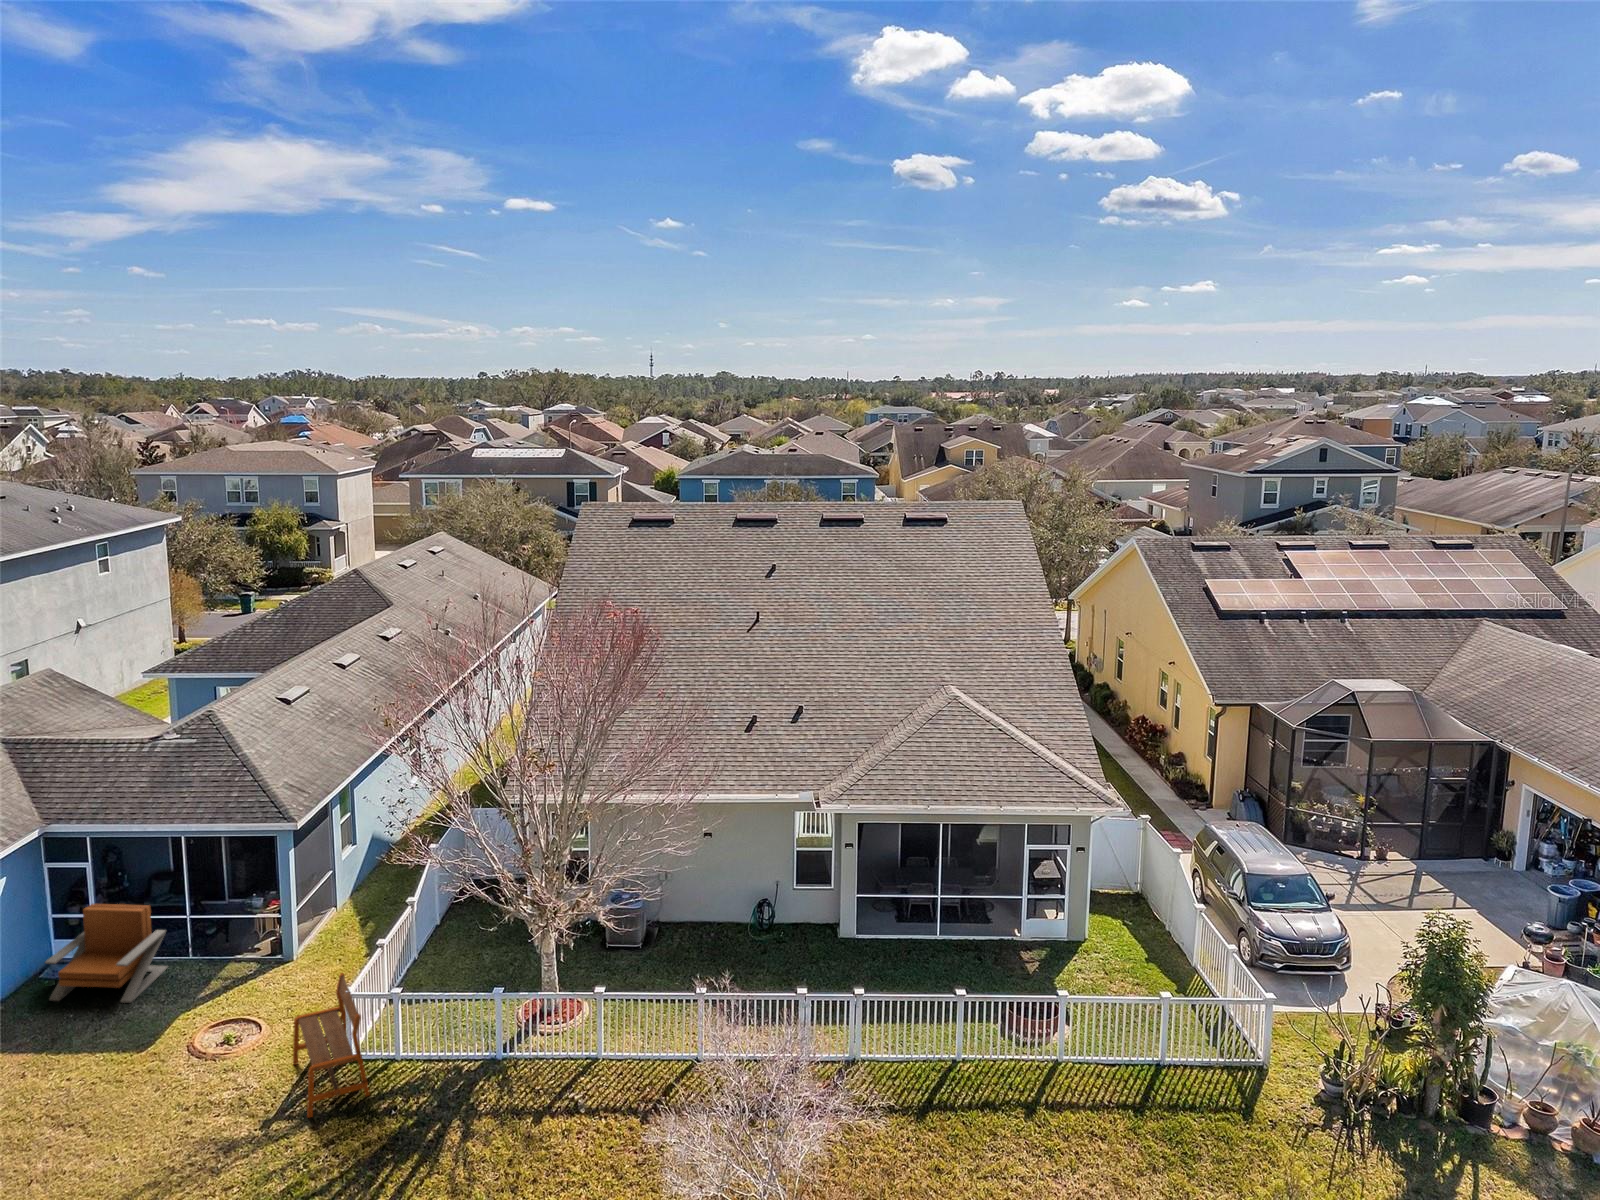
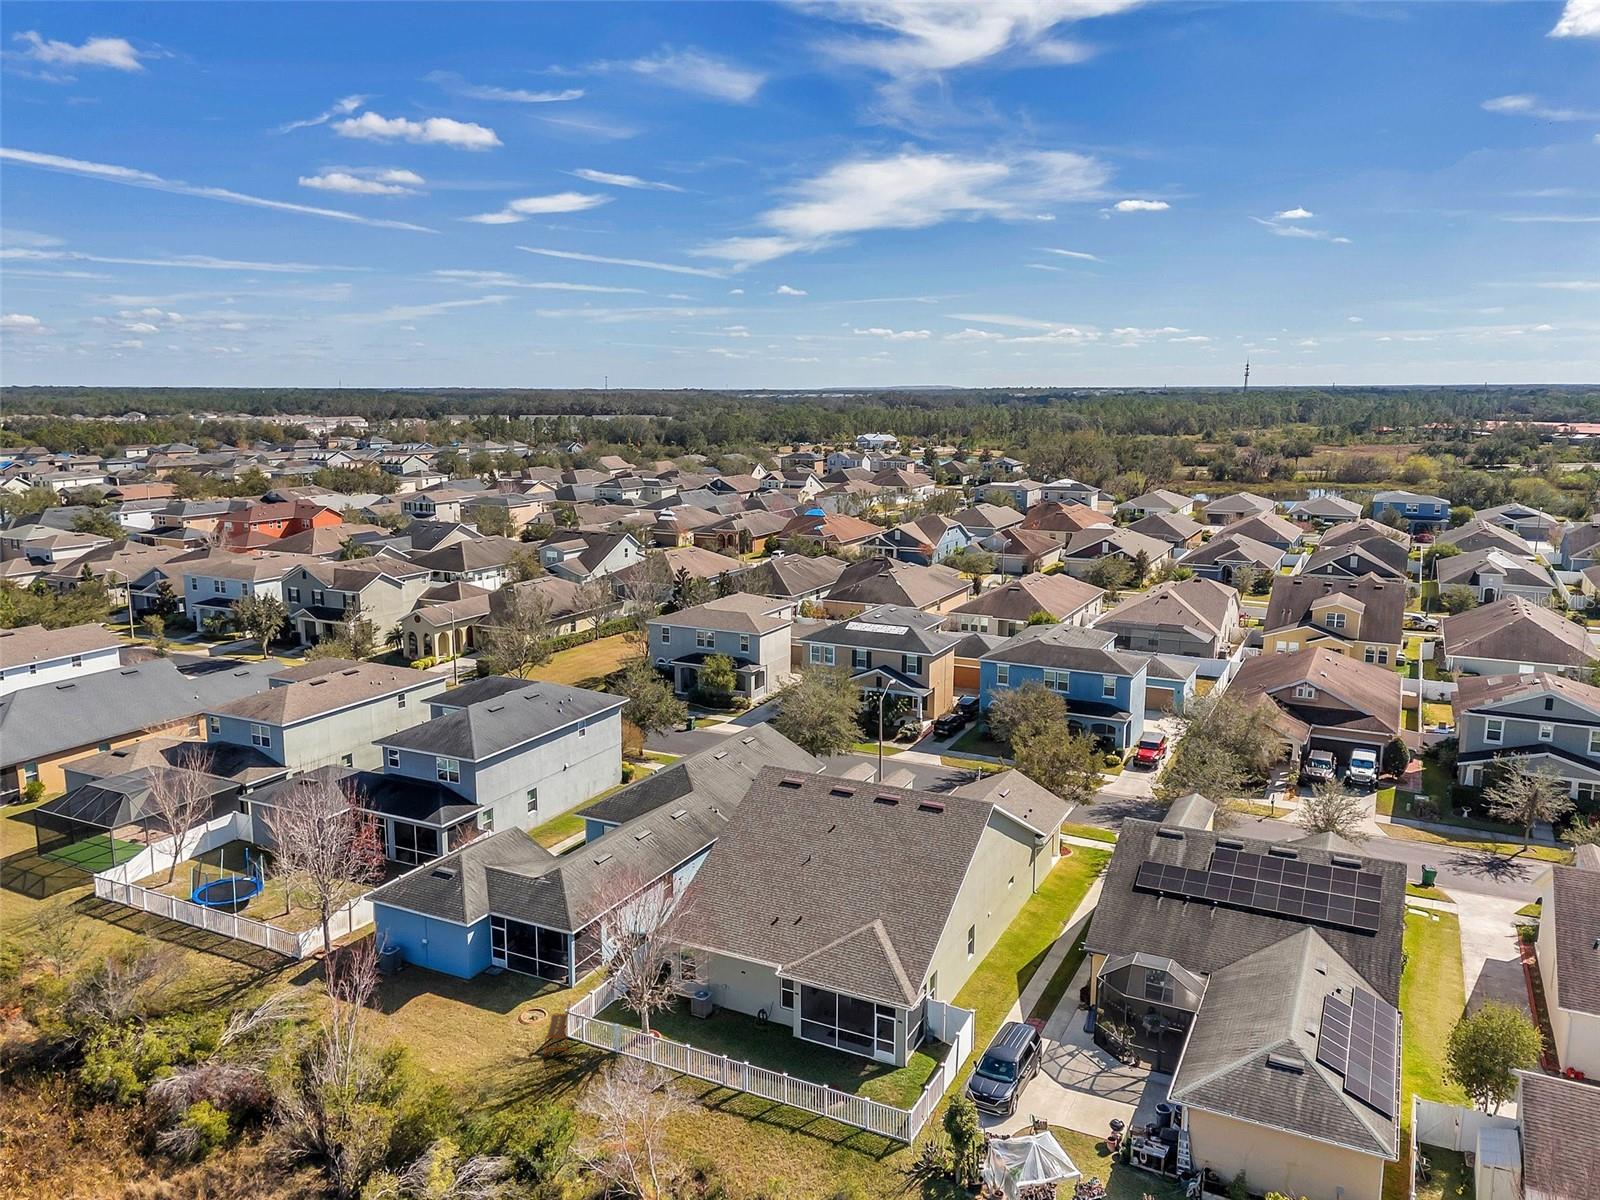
lounge chair: present [45,904,168,1003] -> none [484,946,529,992]

